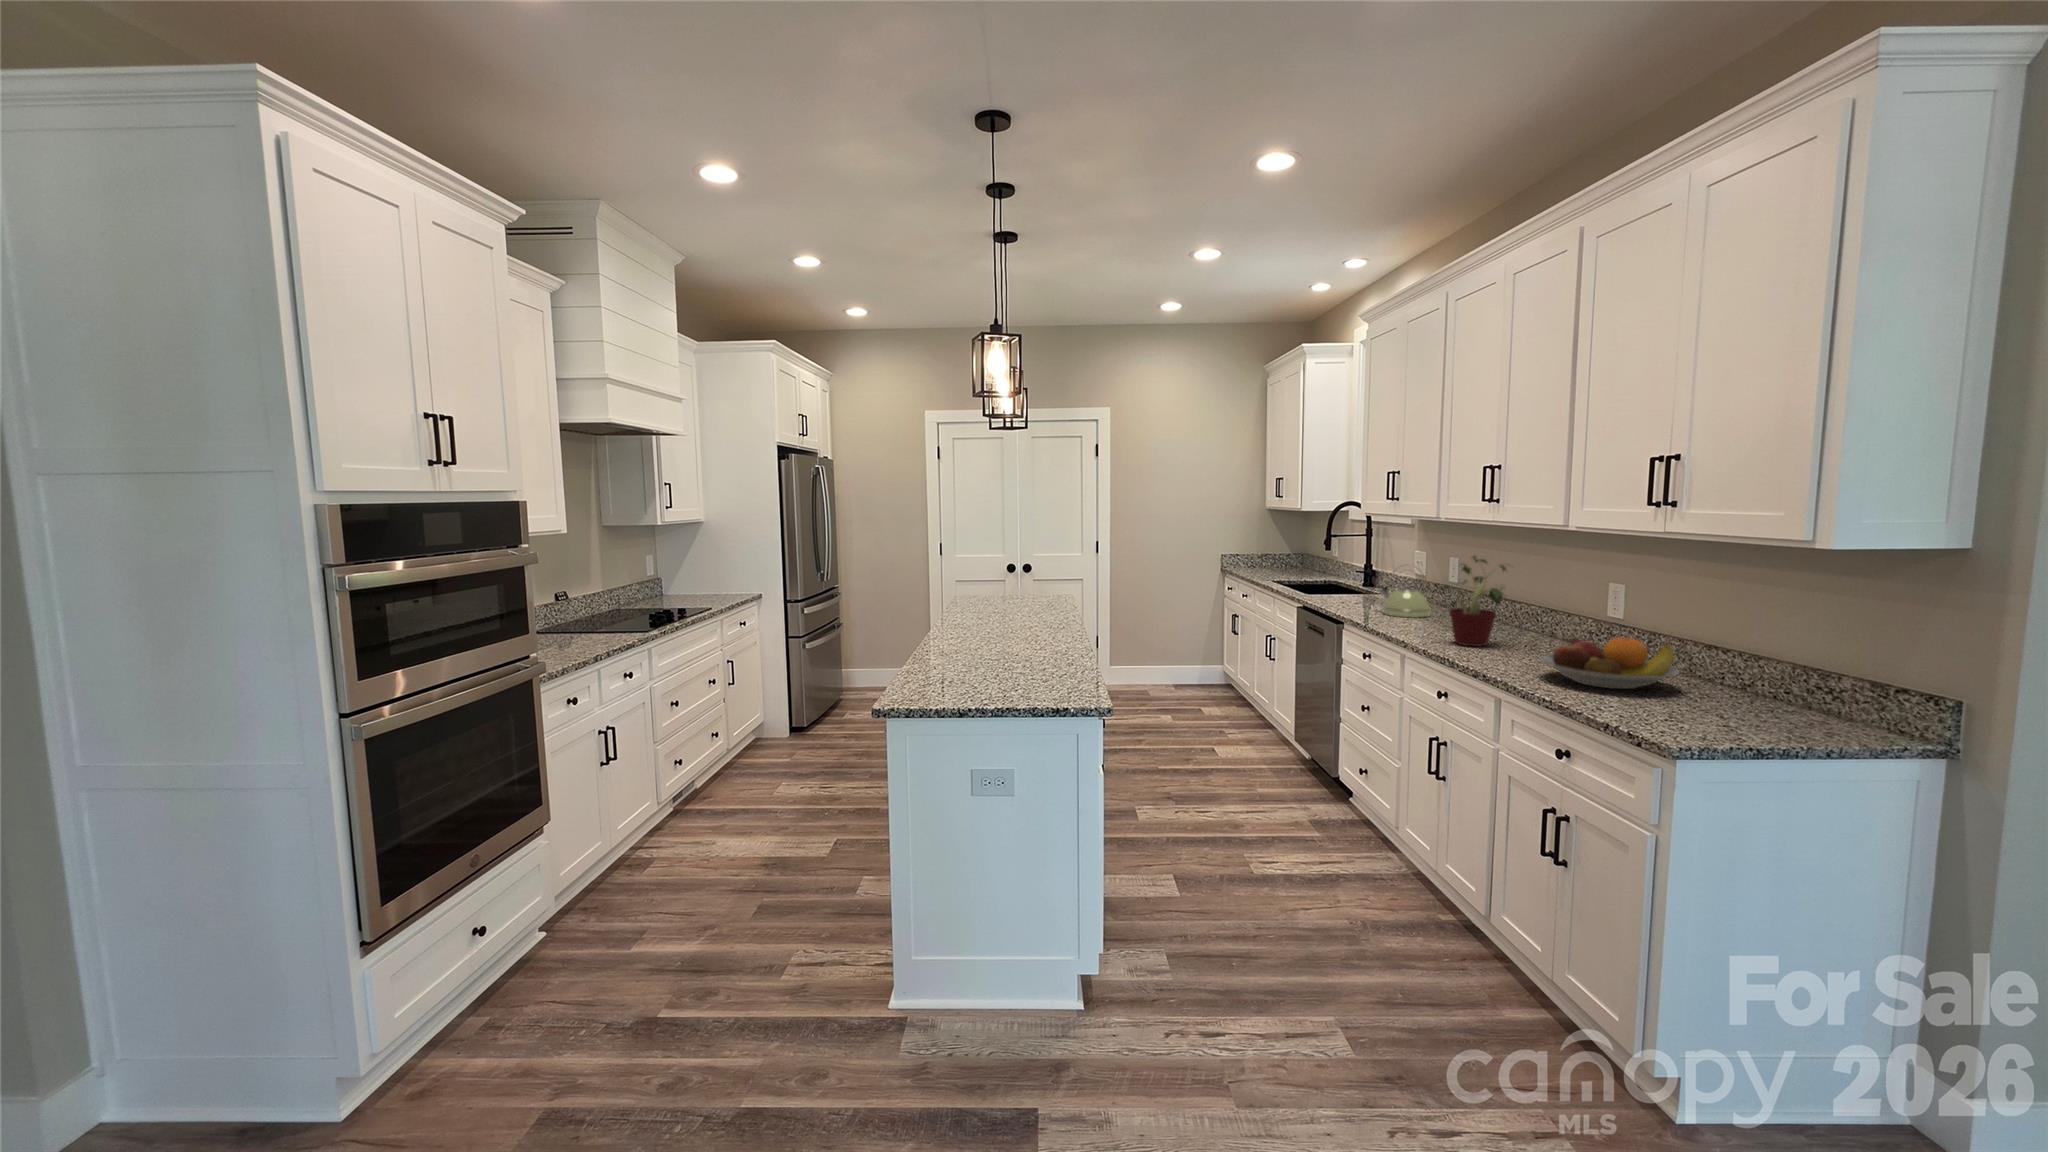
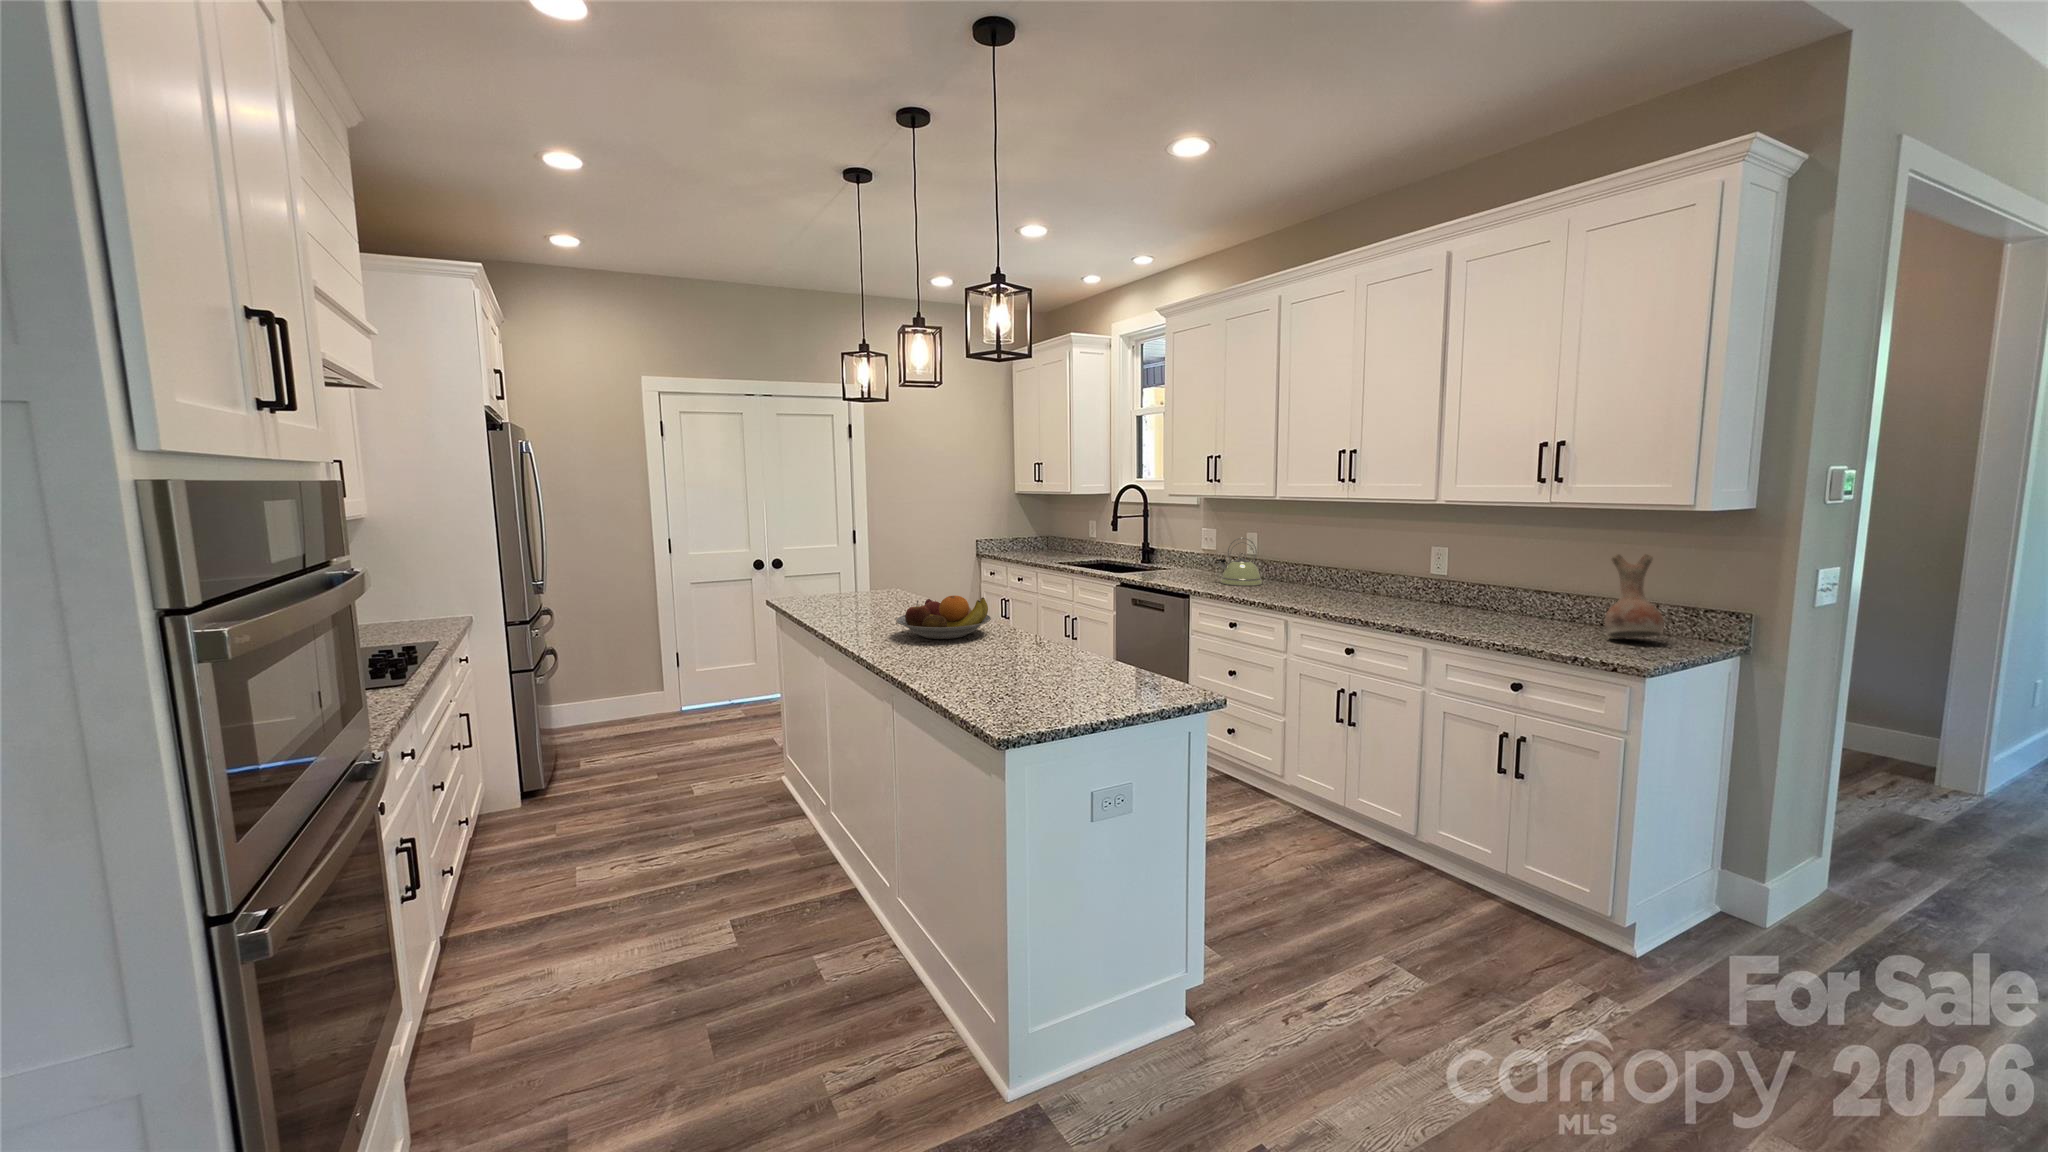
potted plant: present [1444,555,1509,647] -> none [1324,527,1378,606]
vase: none [1720,602,1806,716] -> present [1605,554,1664,638]
fruit bowl: present [1539,637,1679,689] -> present [896,596,991,639]

